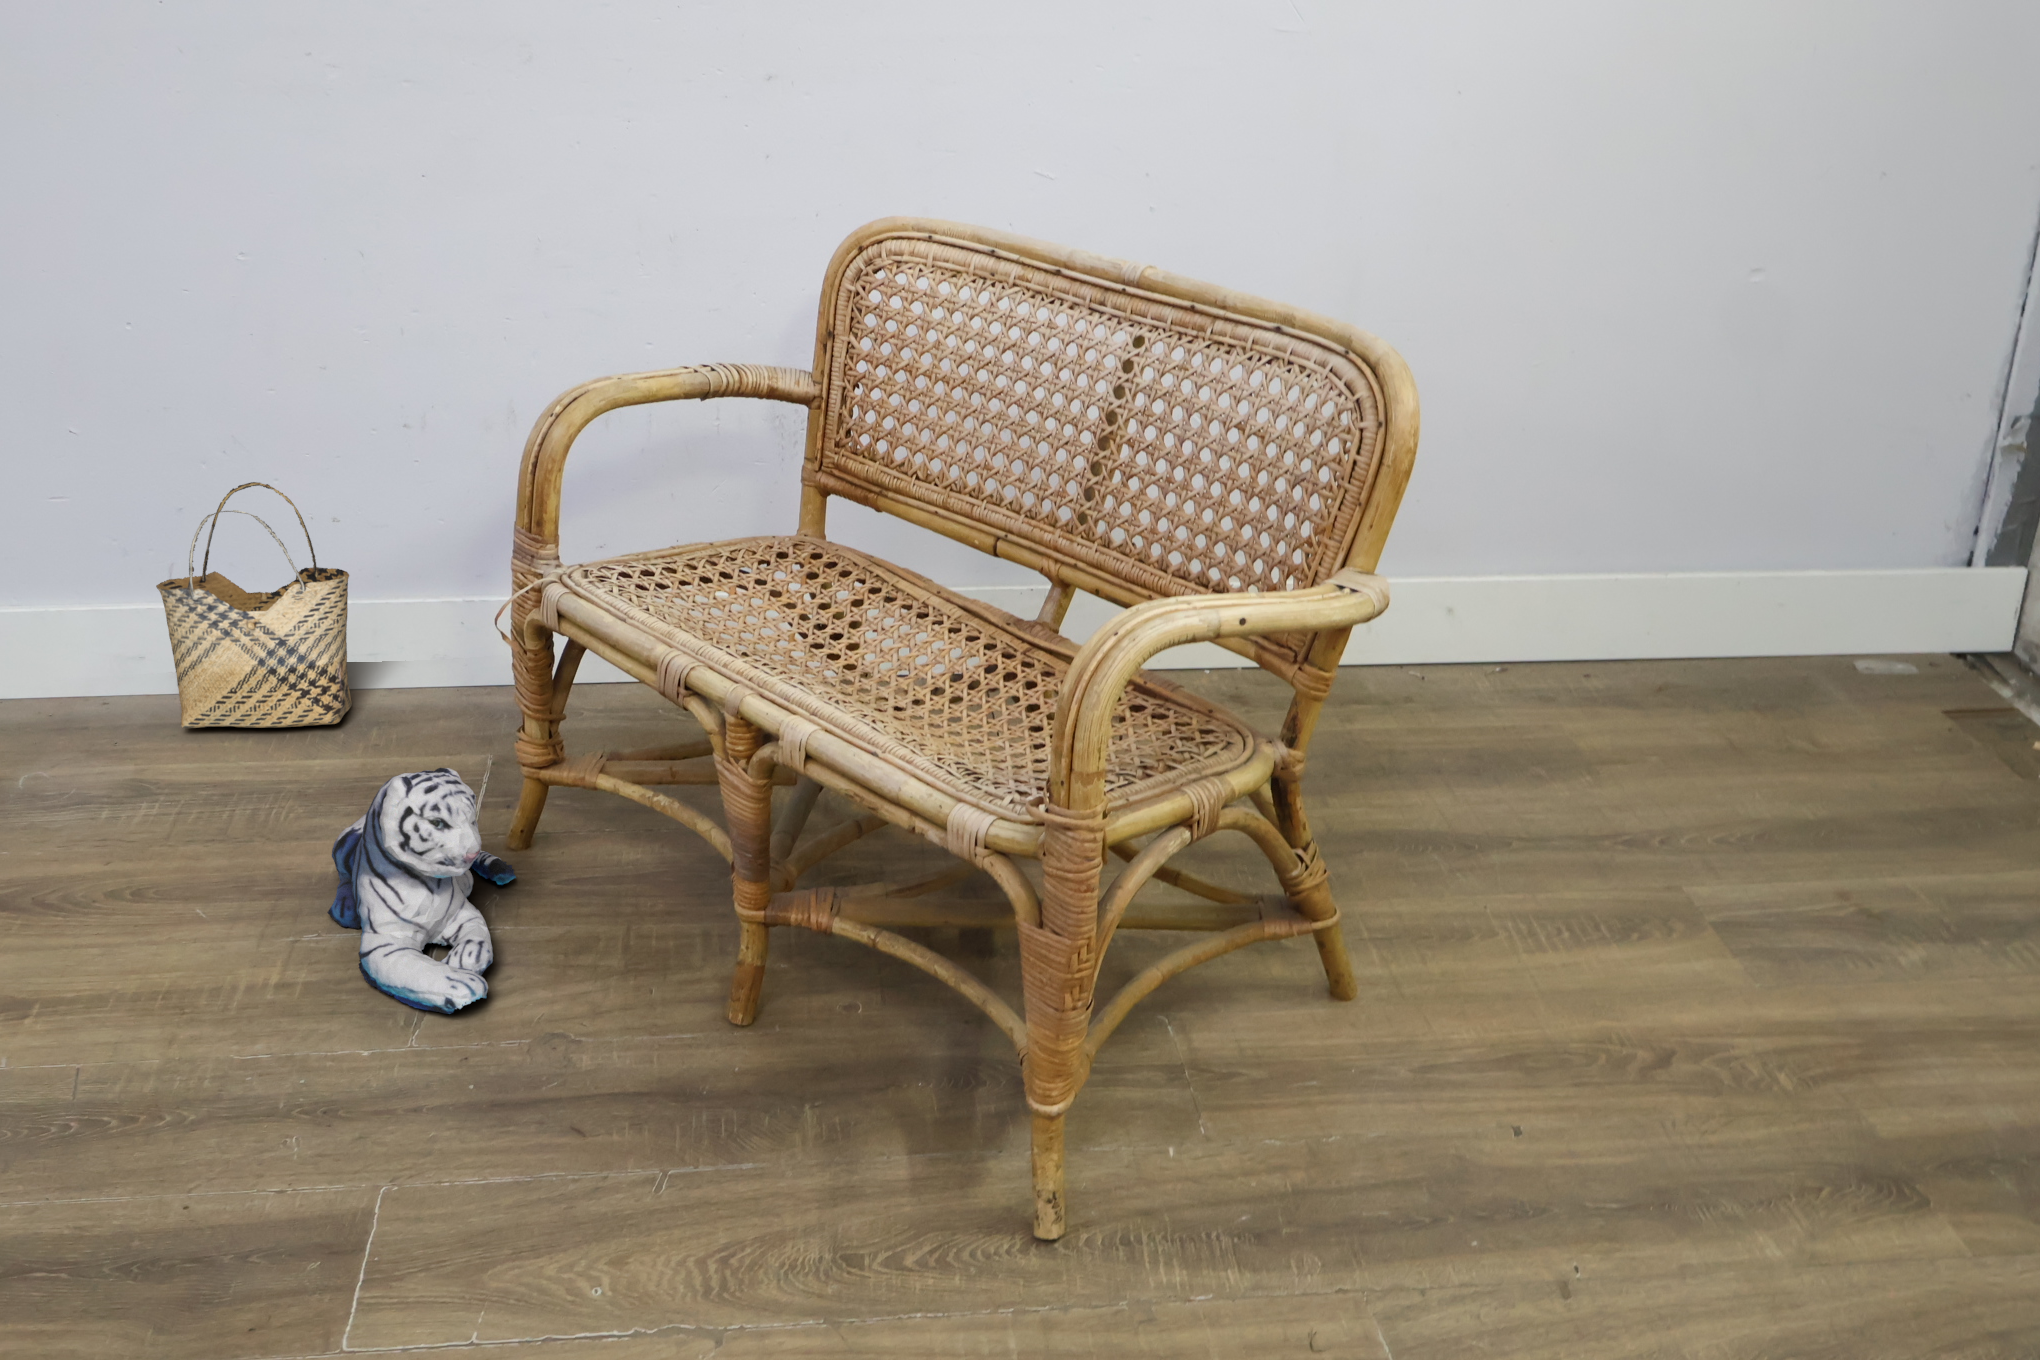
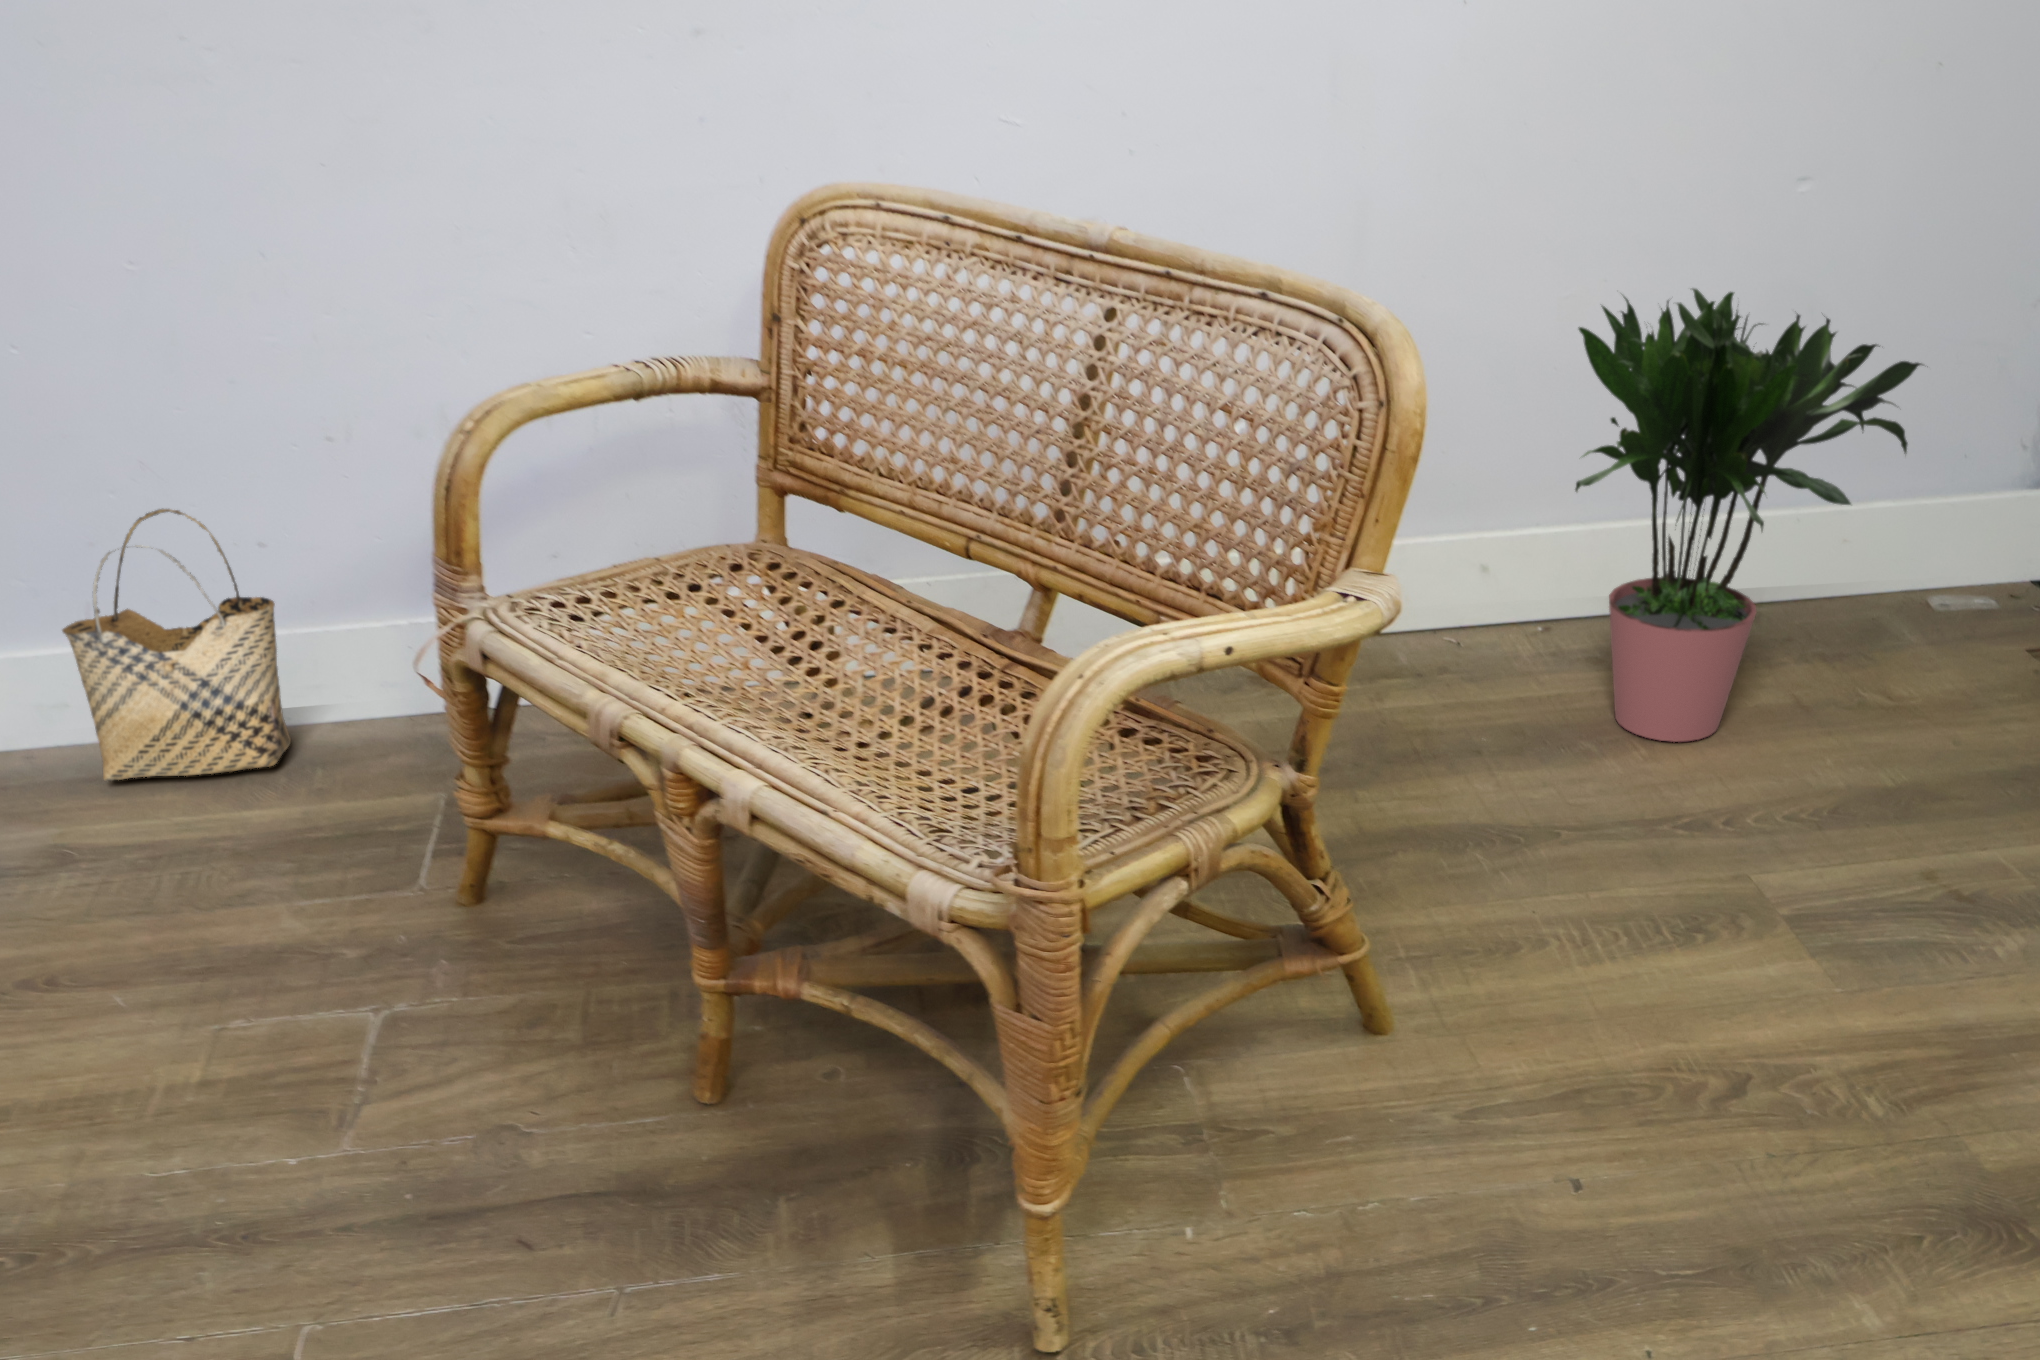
potted plant: none [1507,331,1888,772] -> present [1575,288,1922,742]
plush toy: present [327,768,516,1014] -> none [256,831,465,1108]

